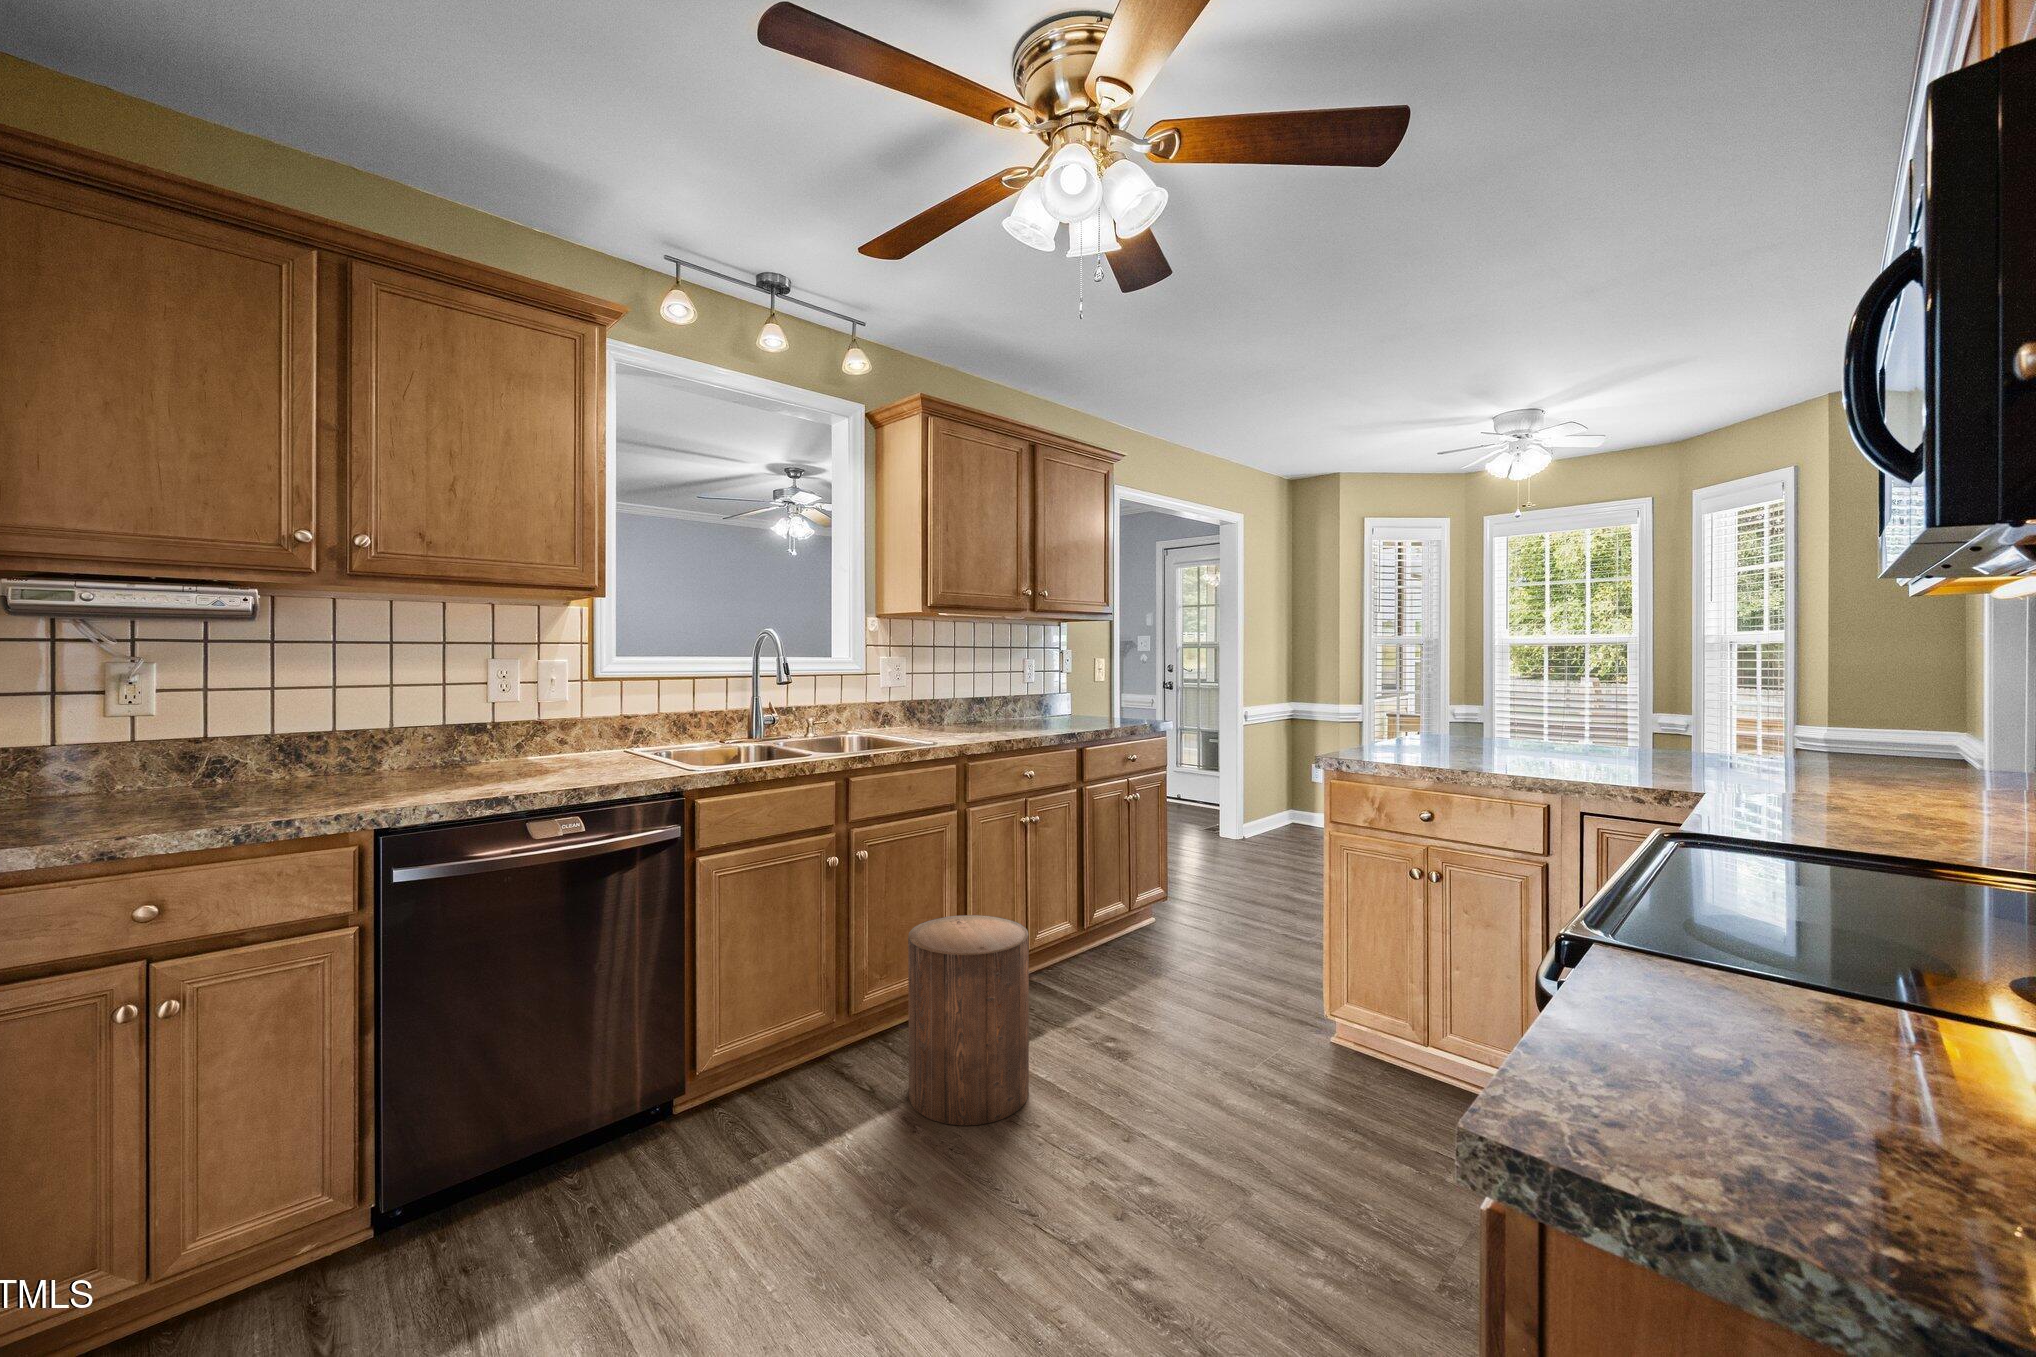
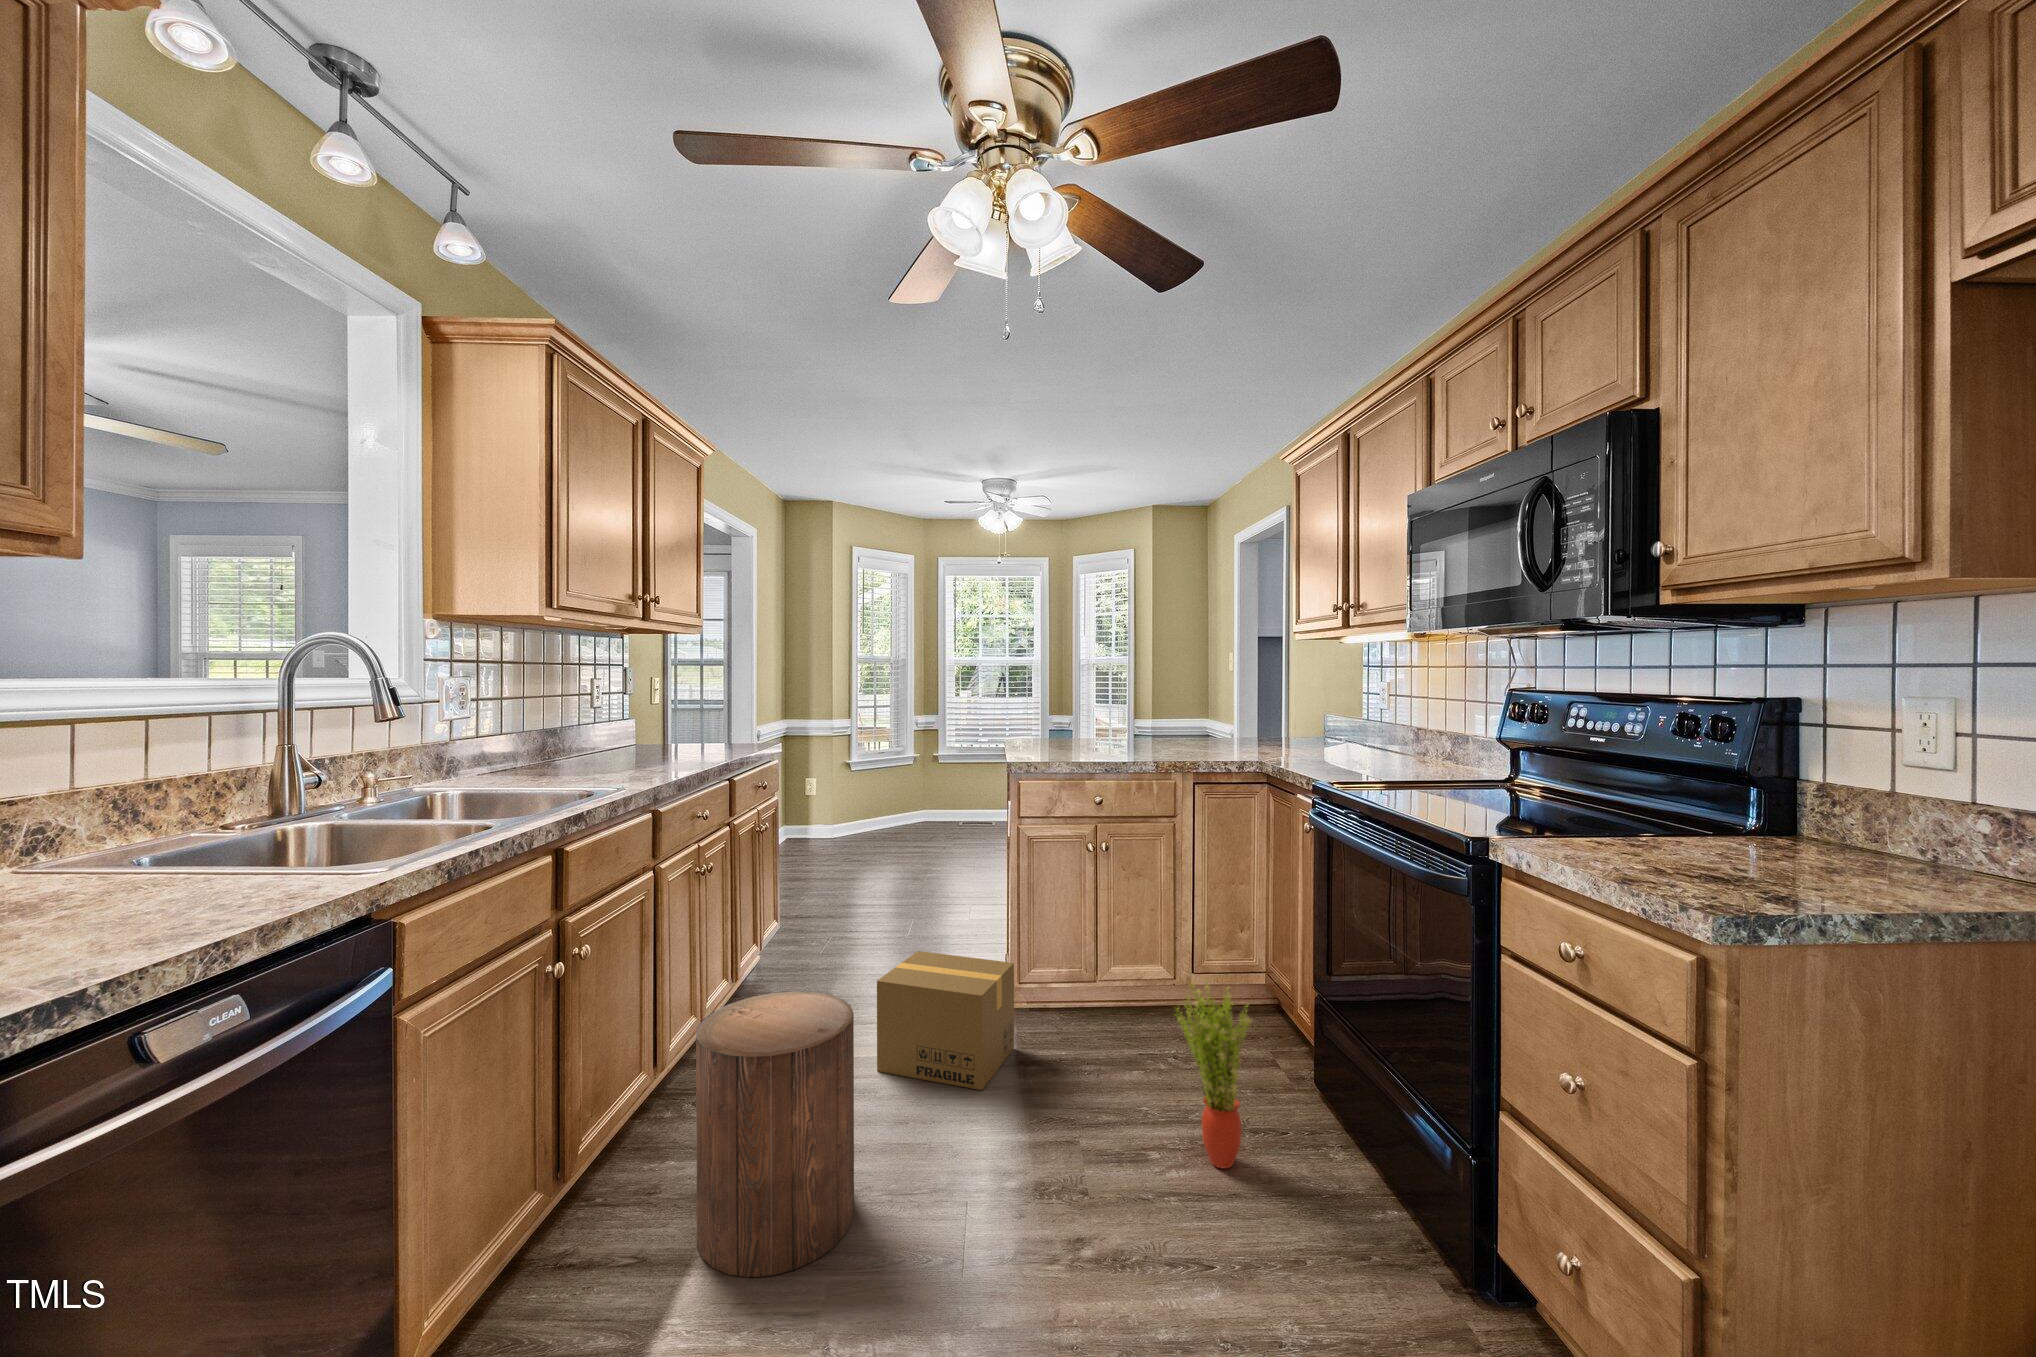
cardboard box: none [1143,933,1285,1078] -> present [877,951,1014,1090]
potted plant: none [1319,1018,1414,1256] -> present [1175,983,1251,1169]

